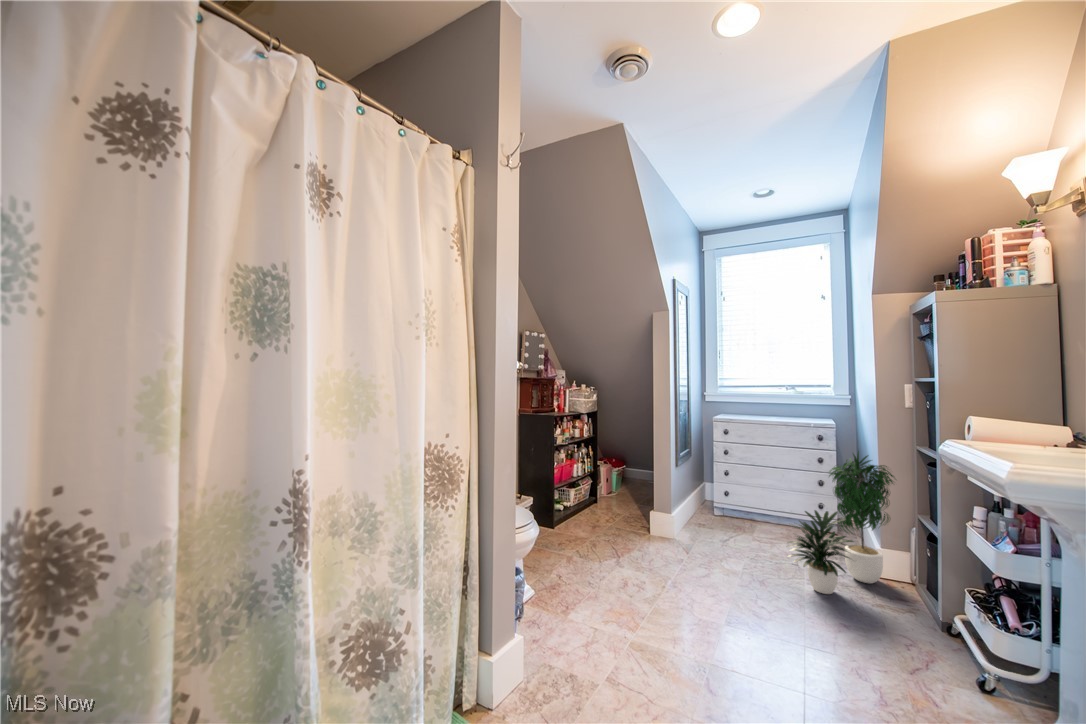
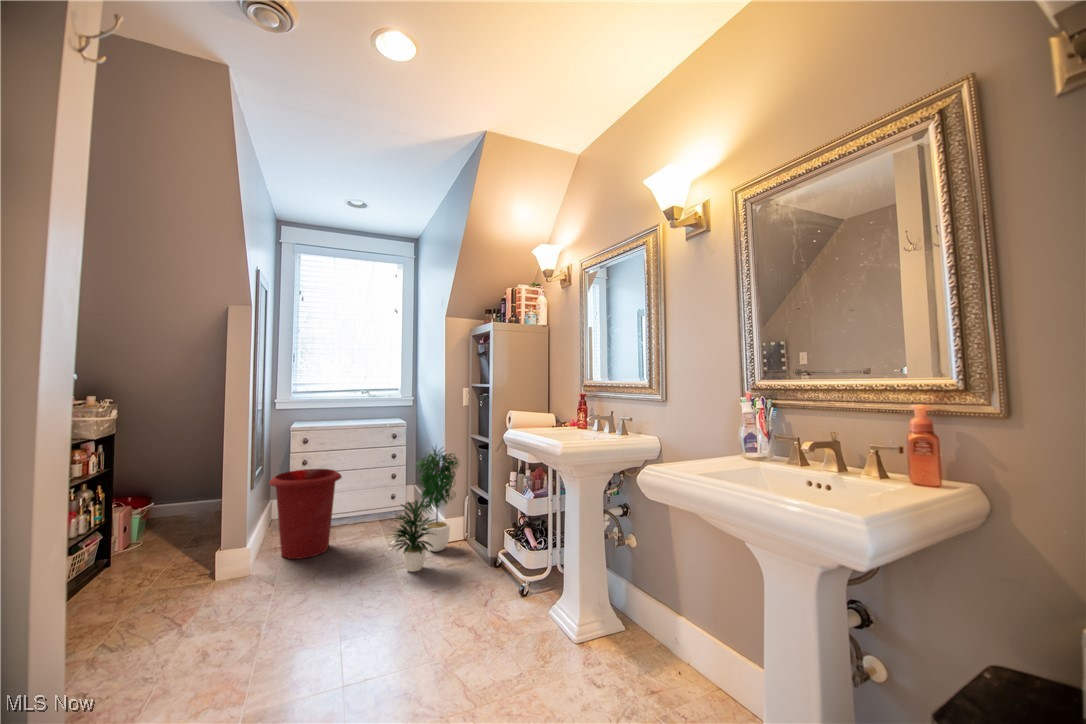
waste bin: none [687,457,752,539] -> present [269,469,342,559]

